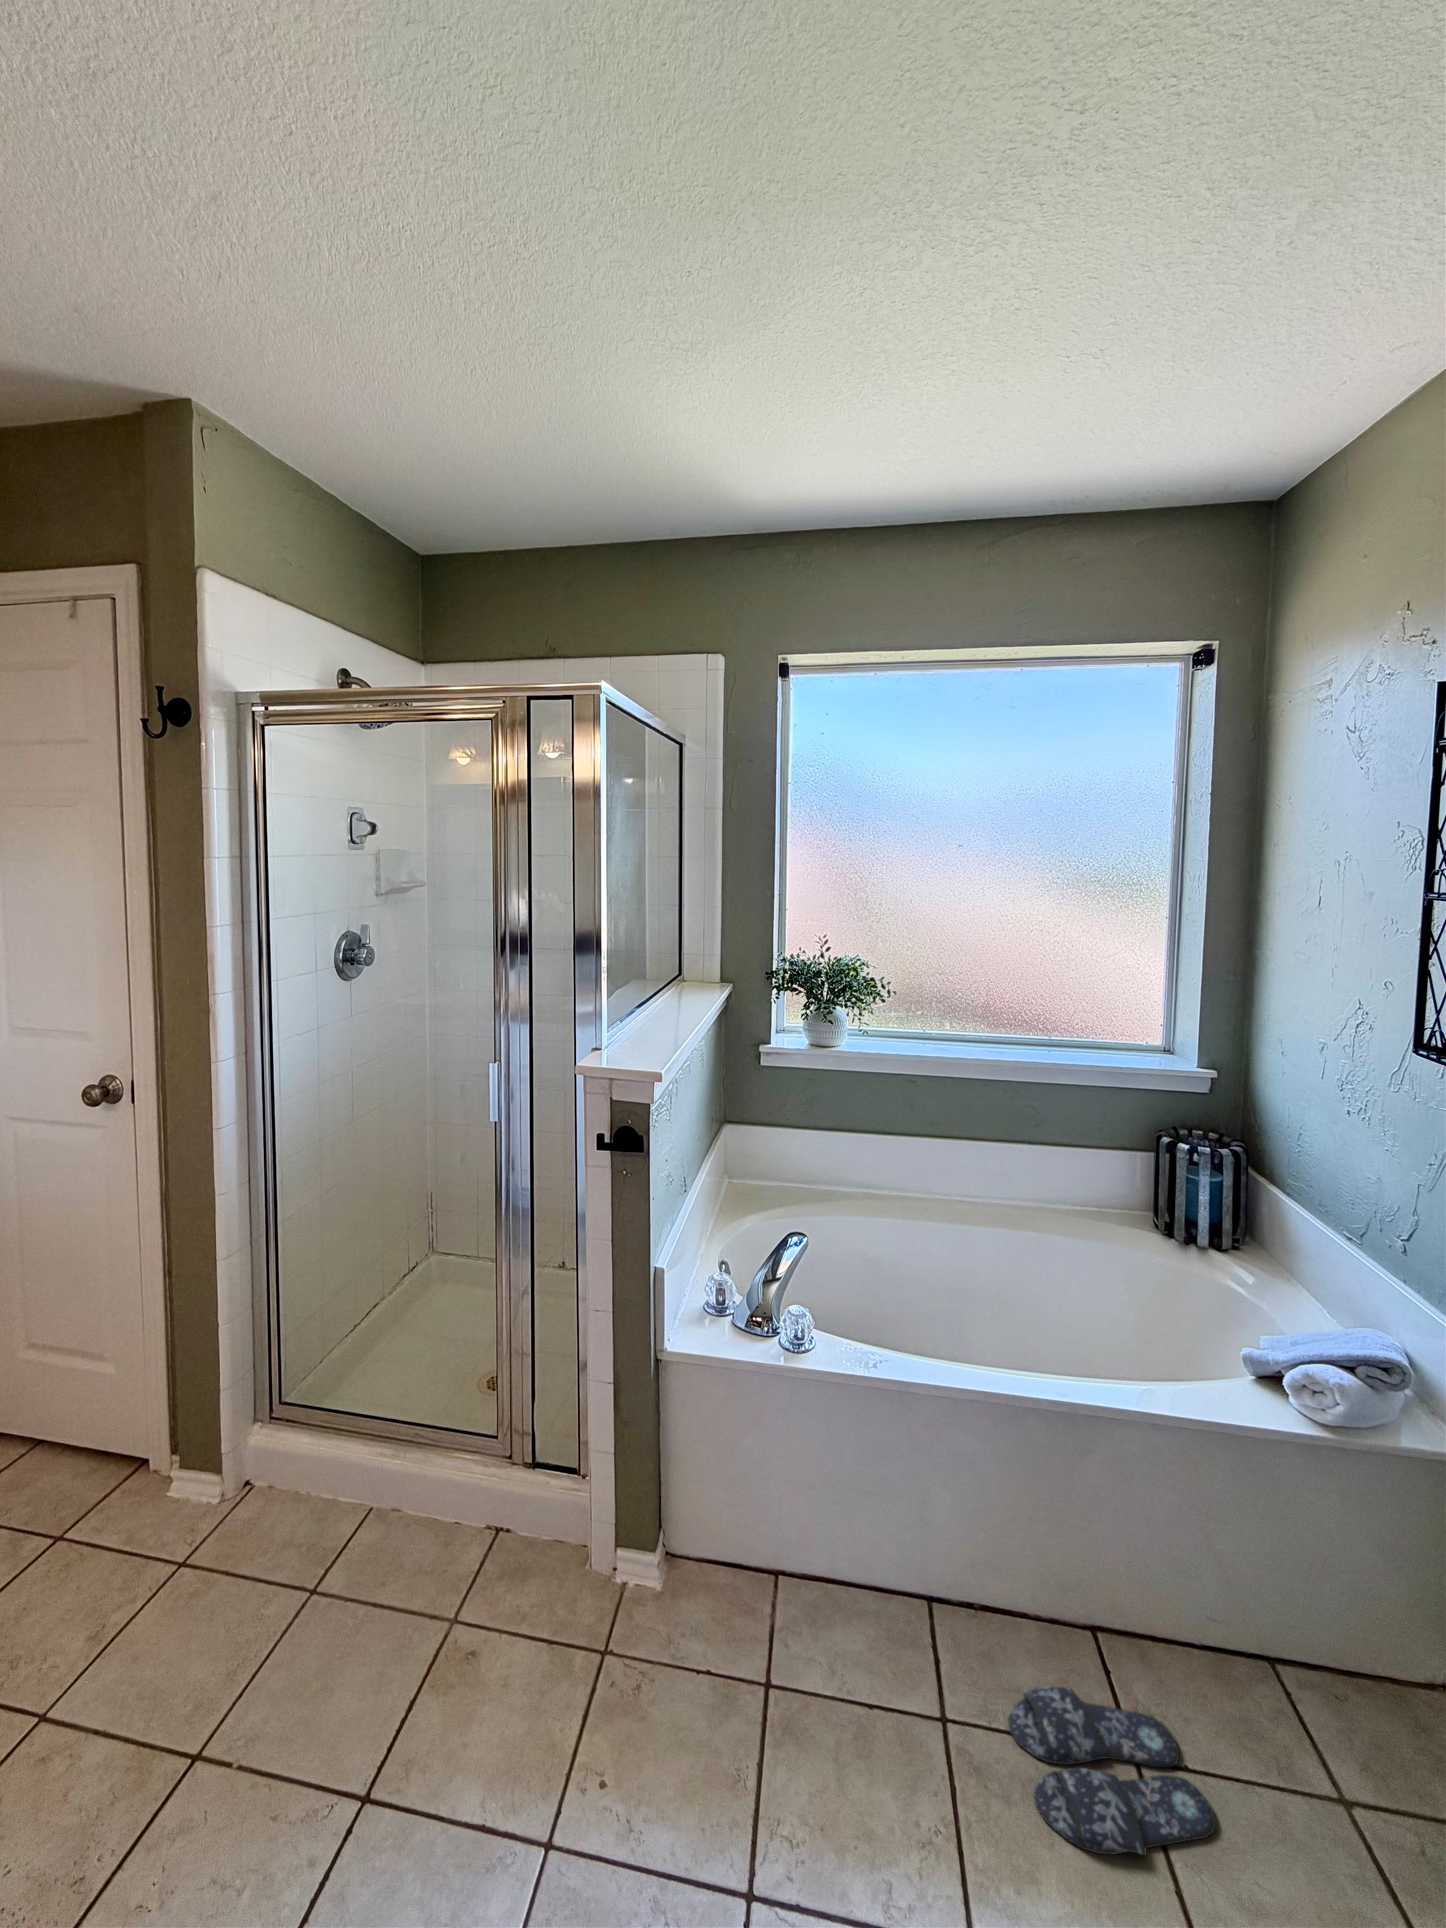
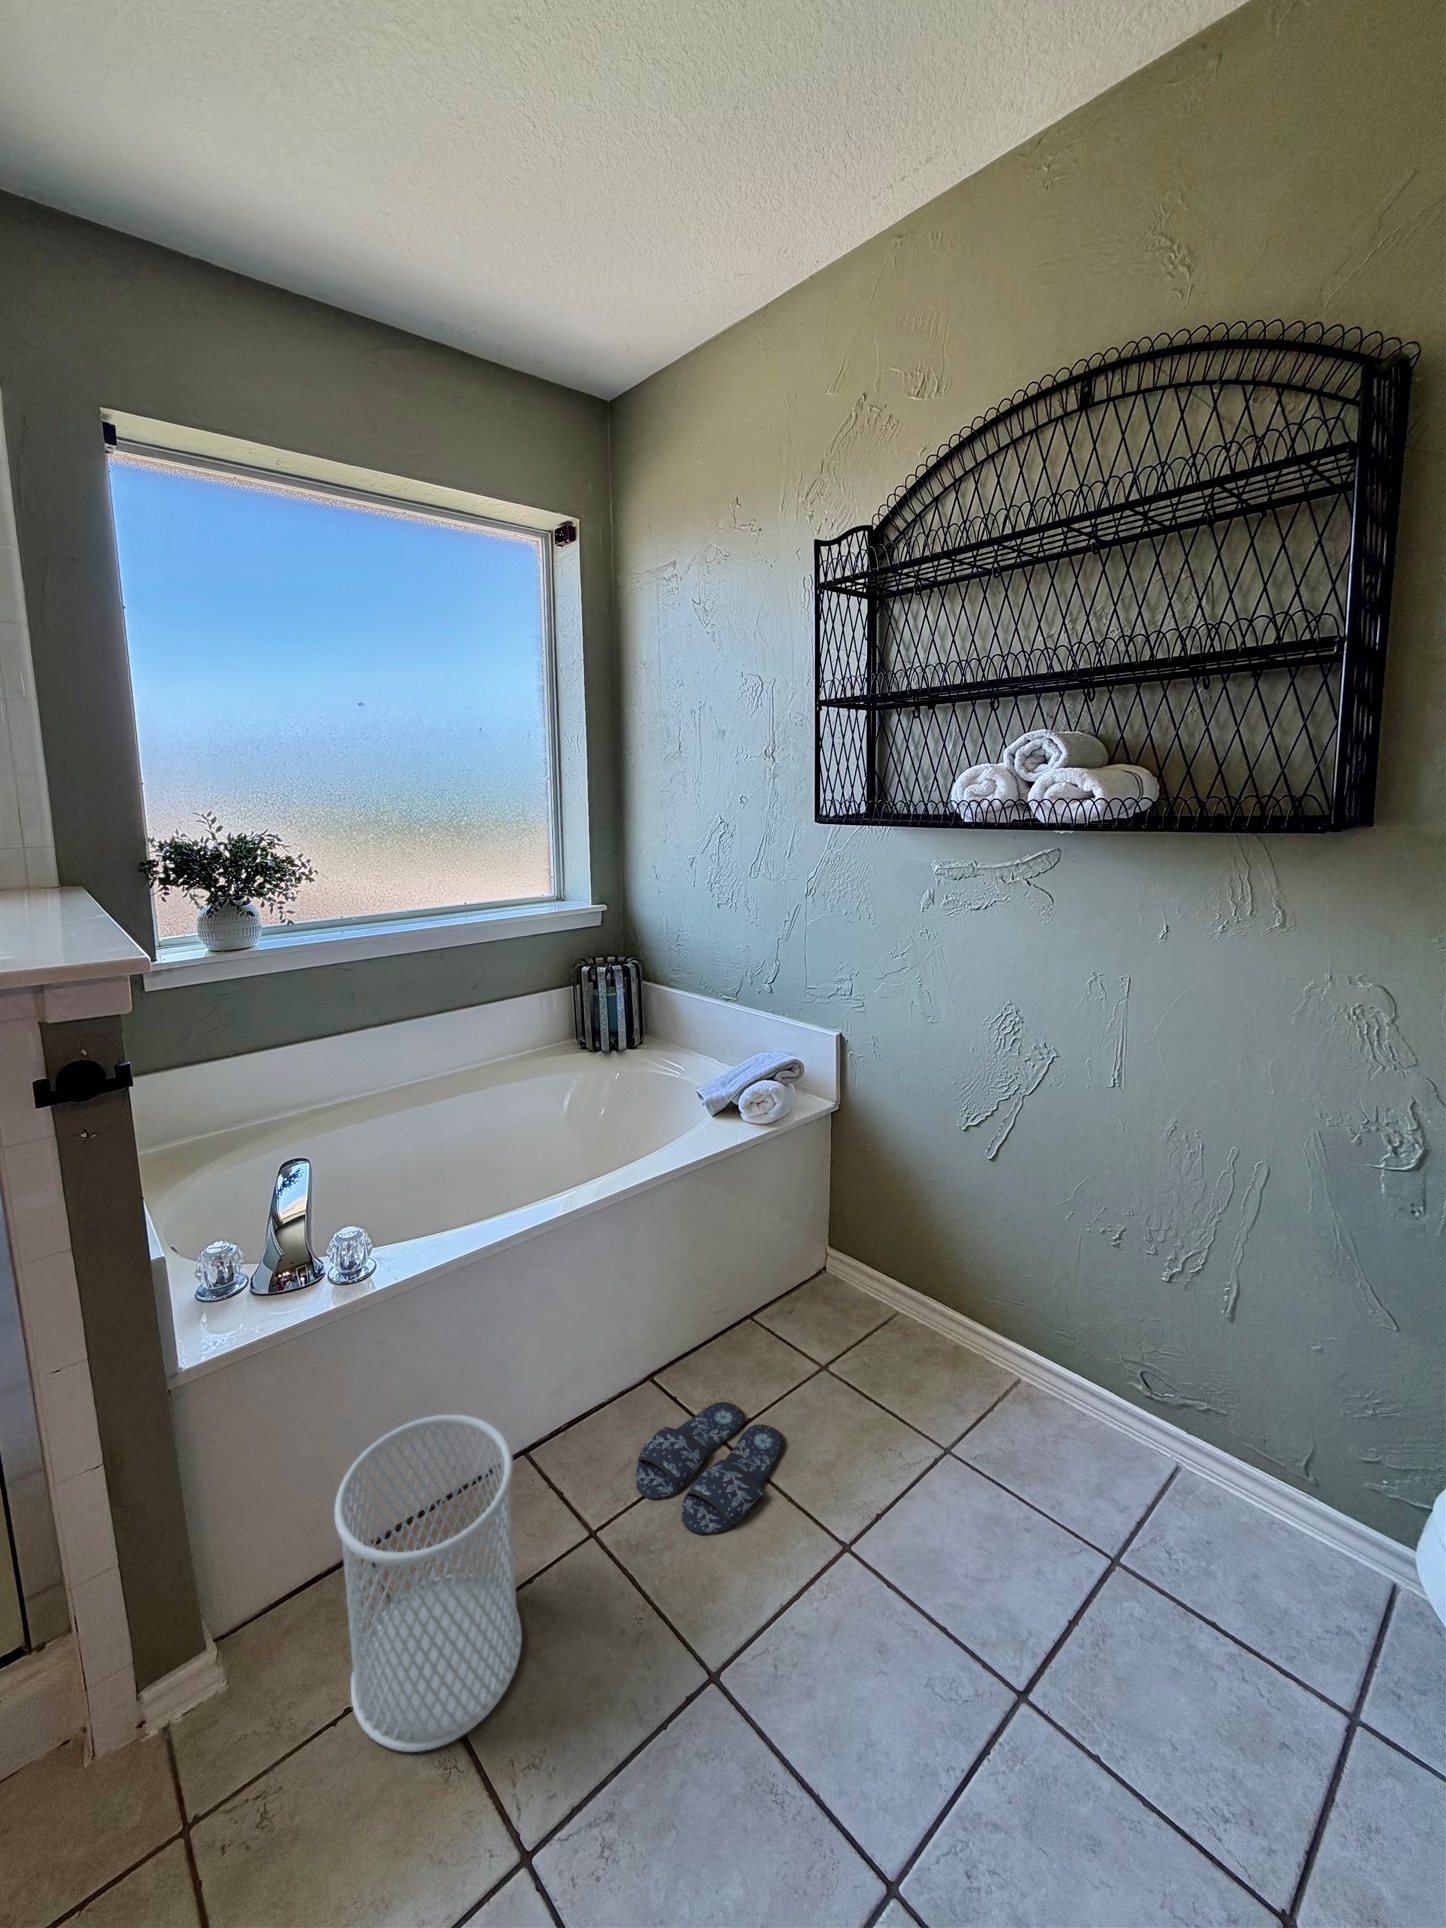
wastebasket: none [711,1484,850,1768] -> present [334,1414,522,1752]

